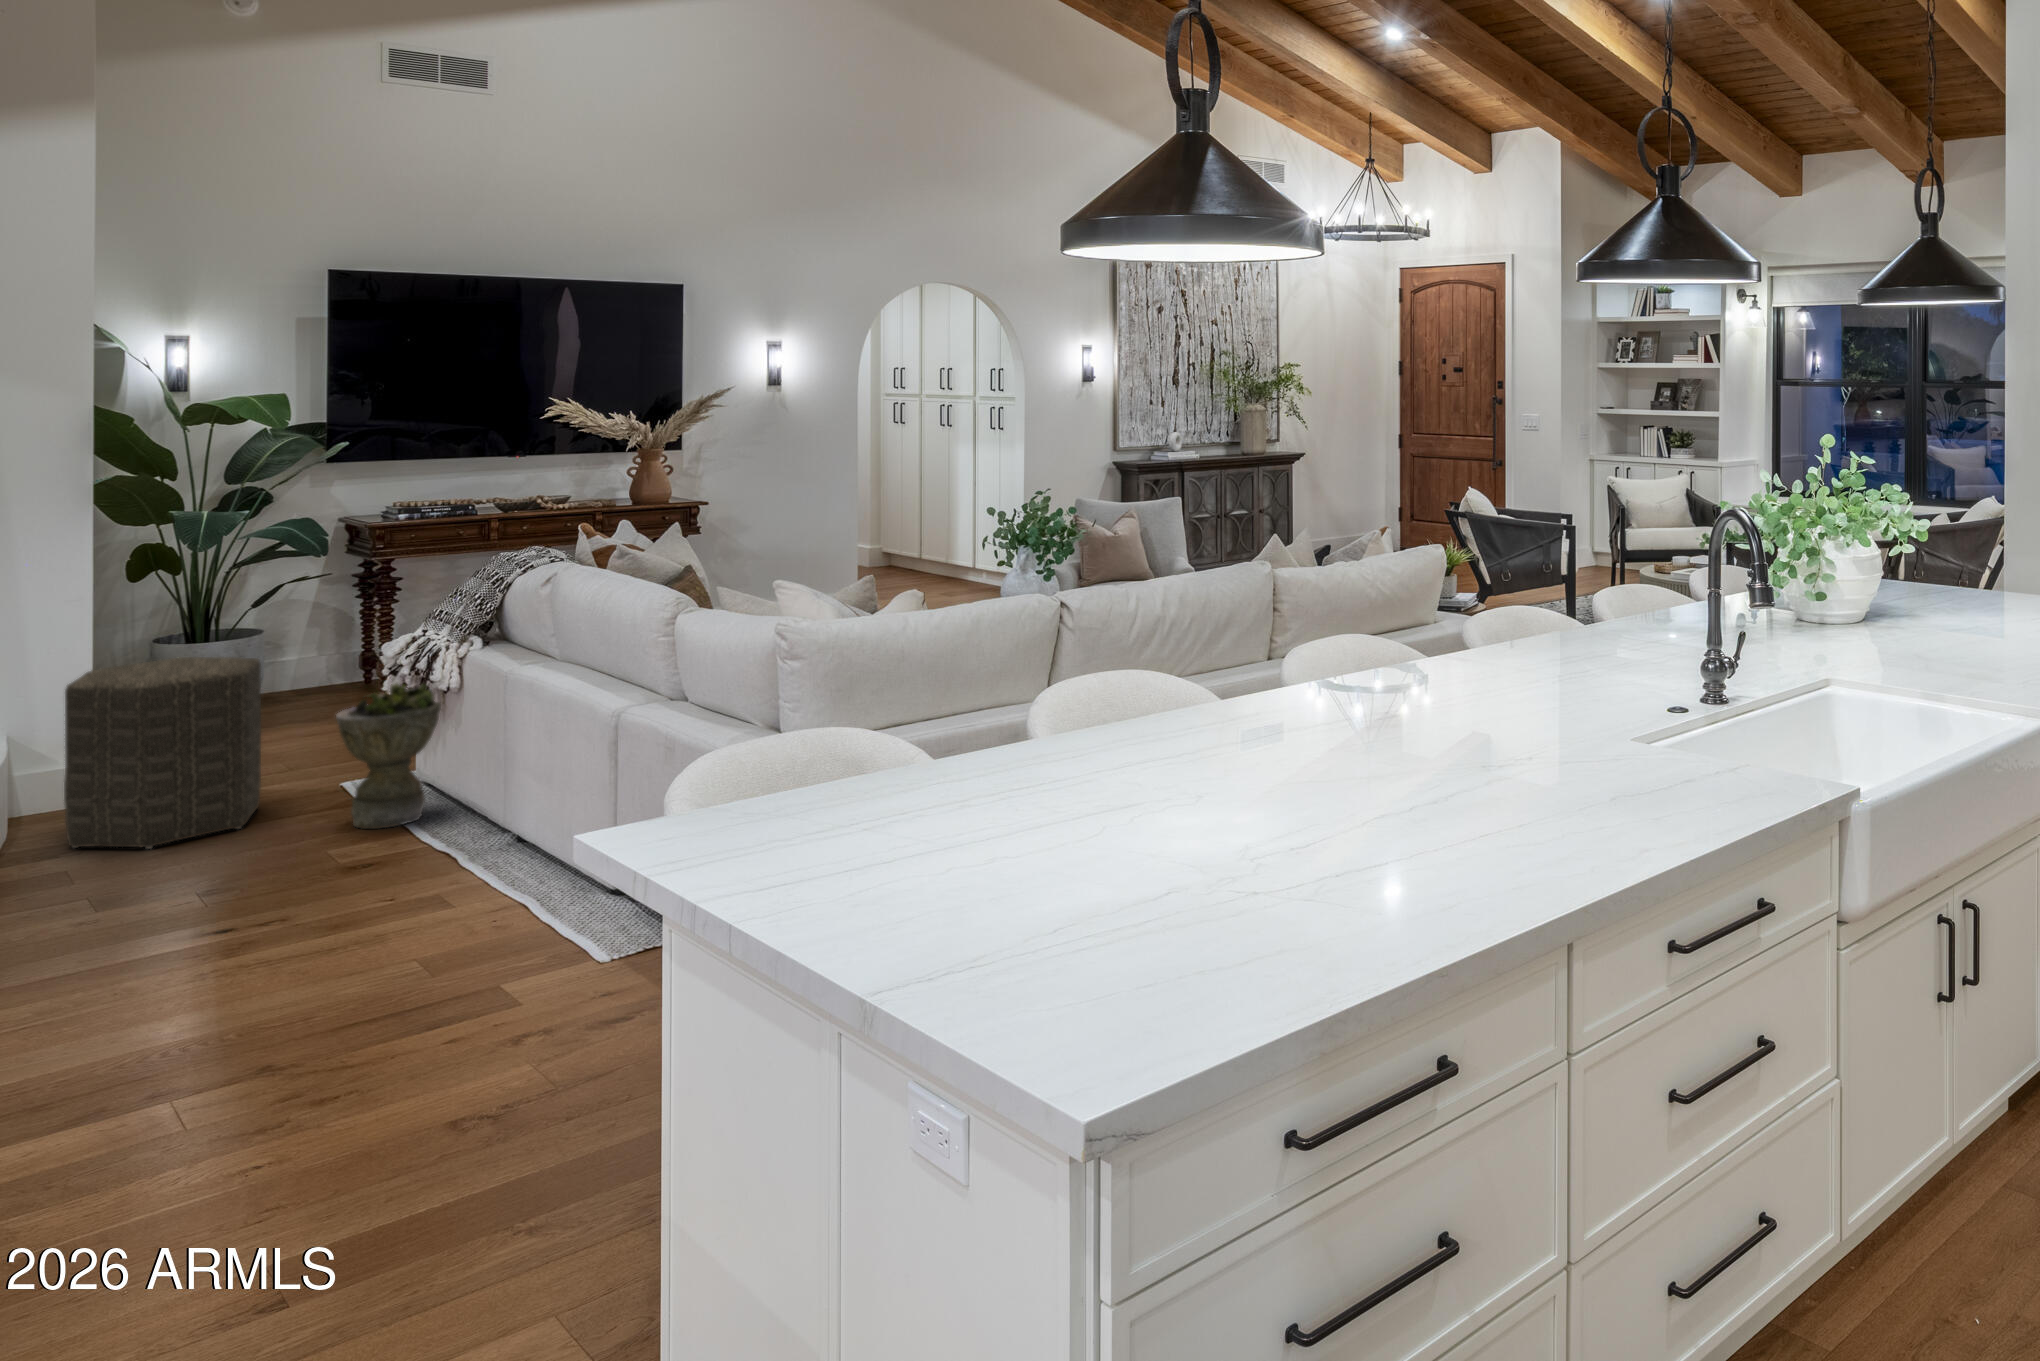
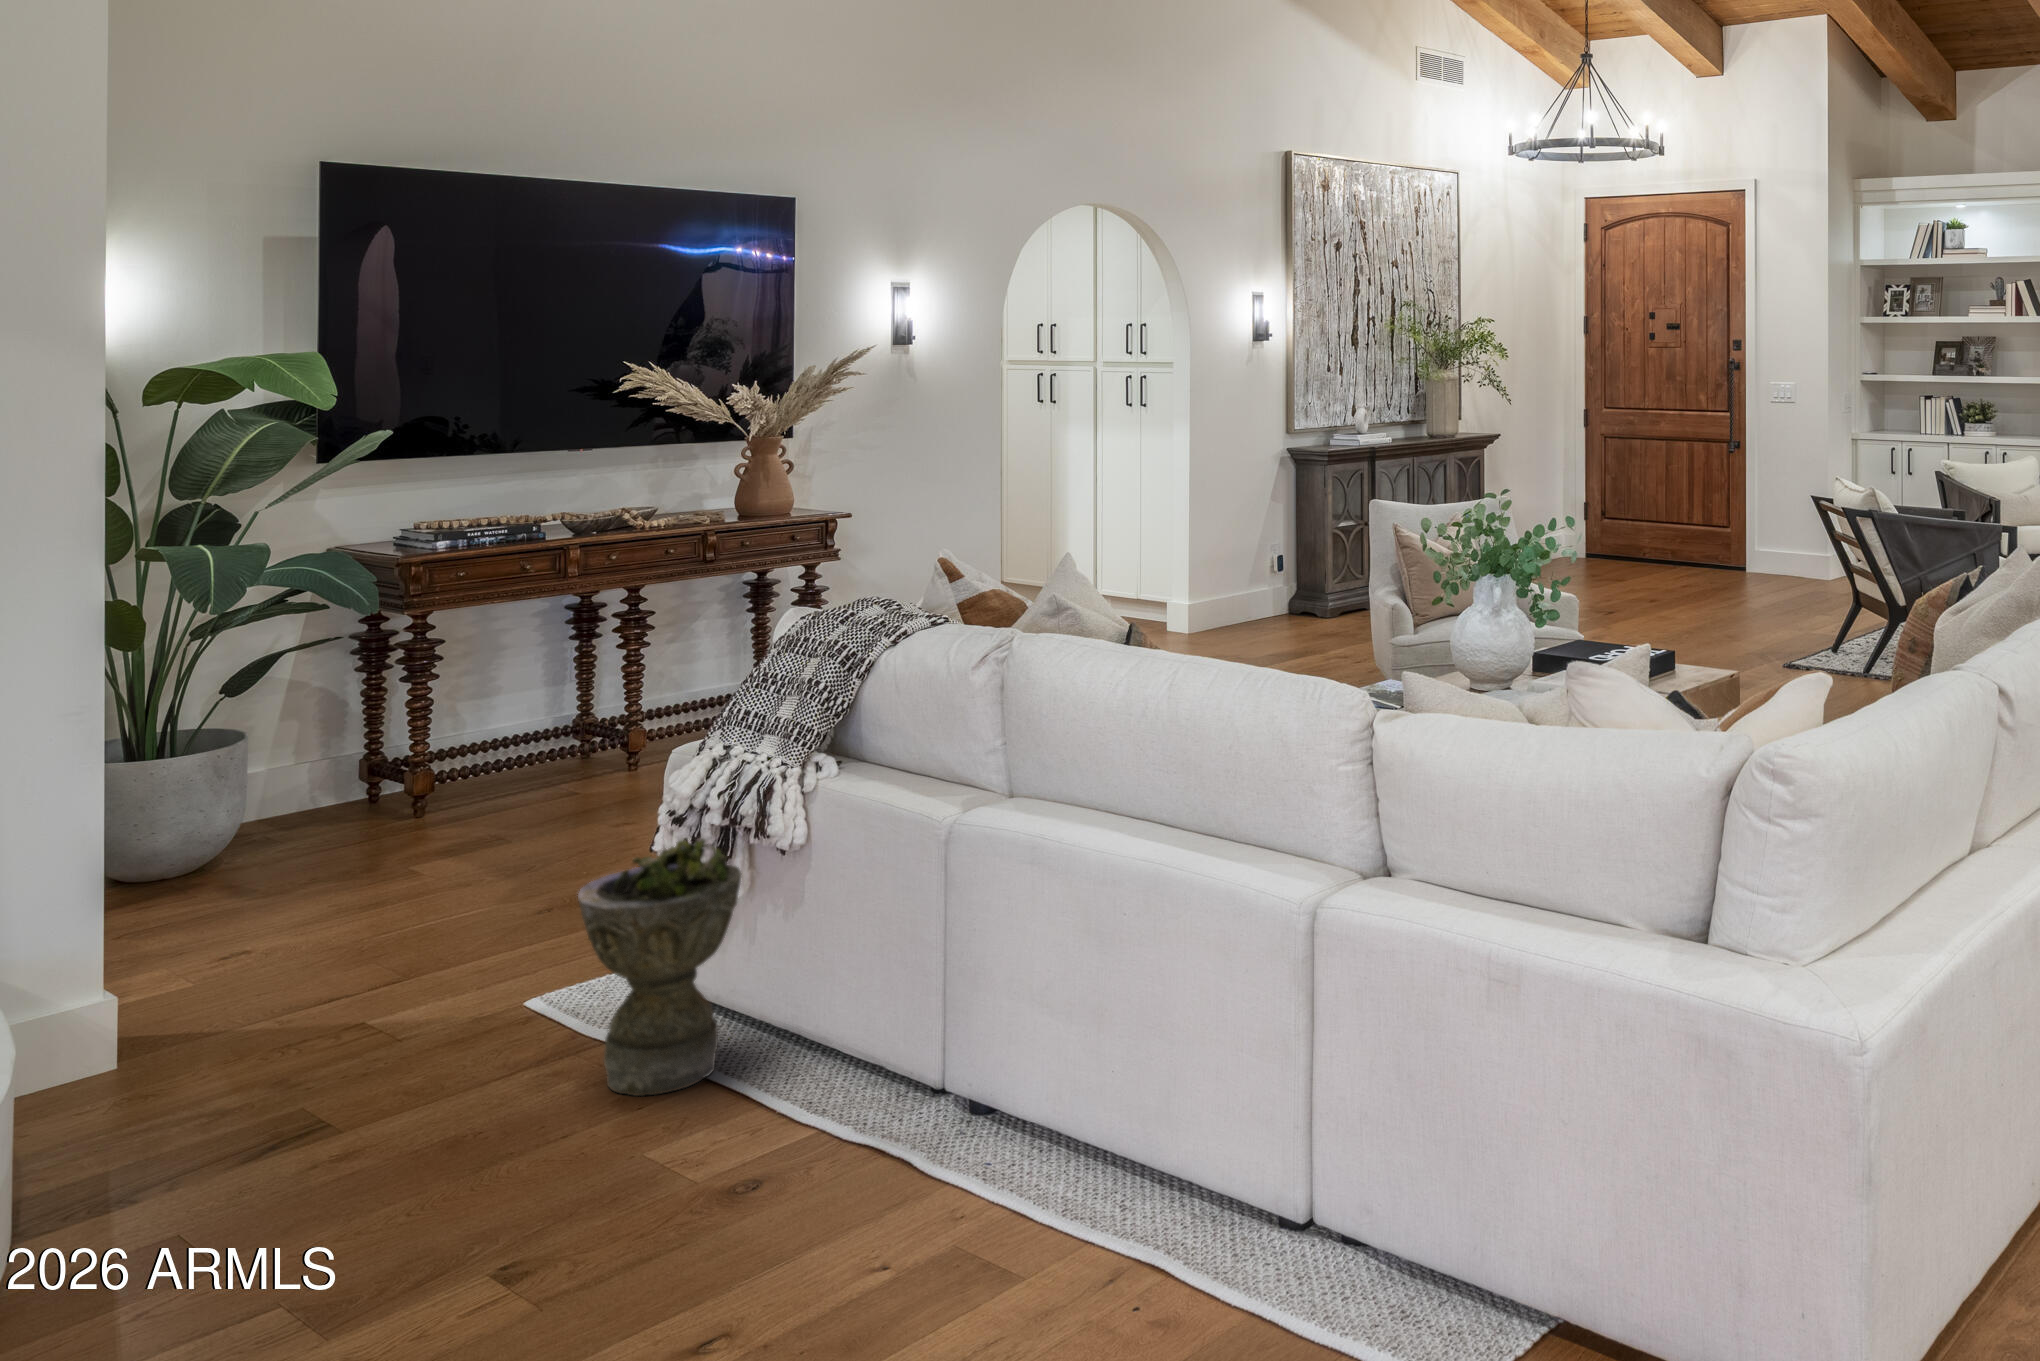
ottoman: present [64,657,261,849] -> none [104,801,420,1170]

